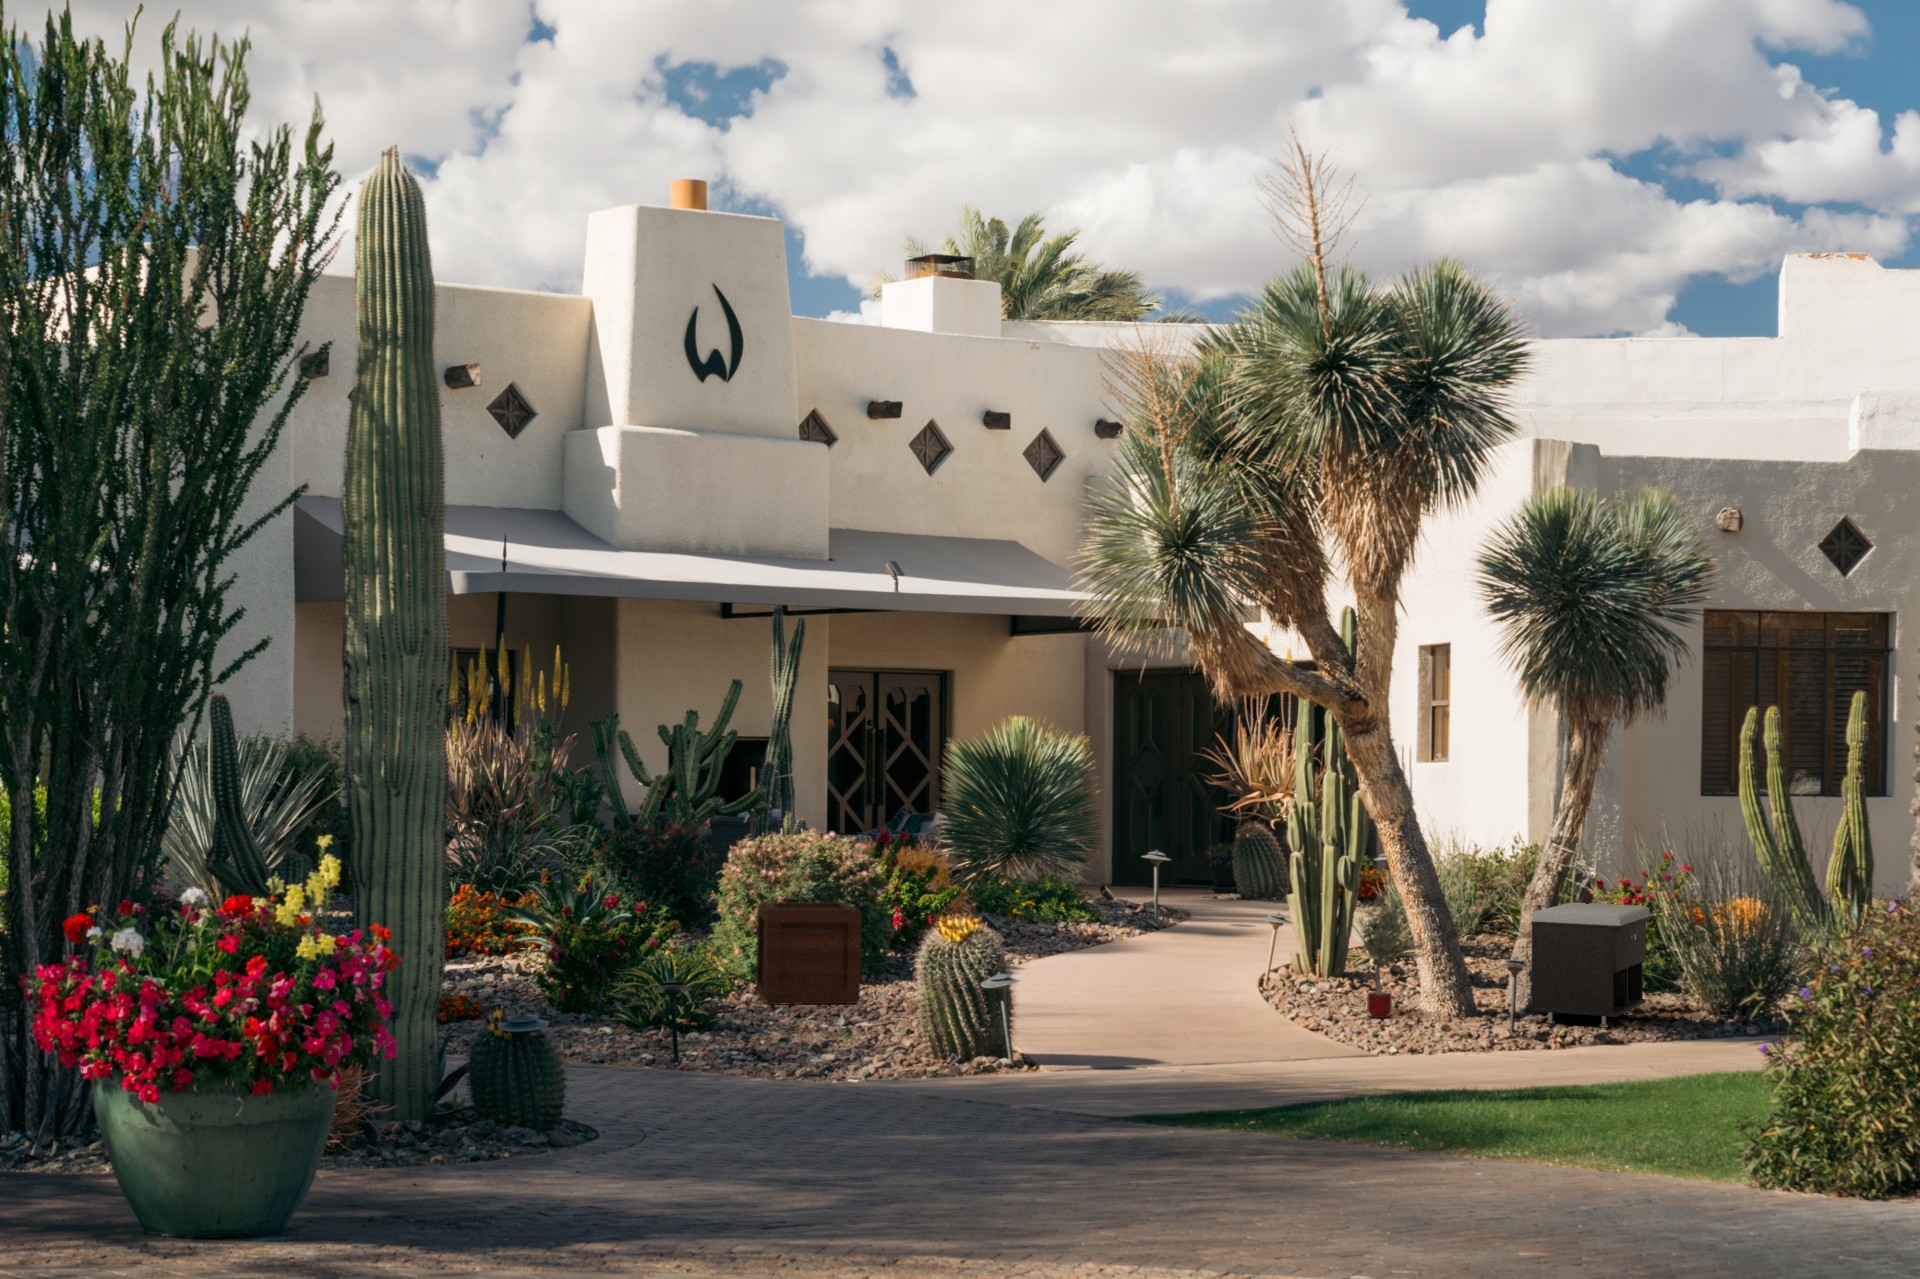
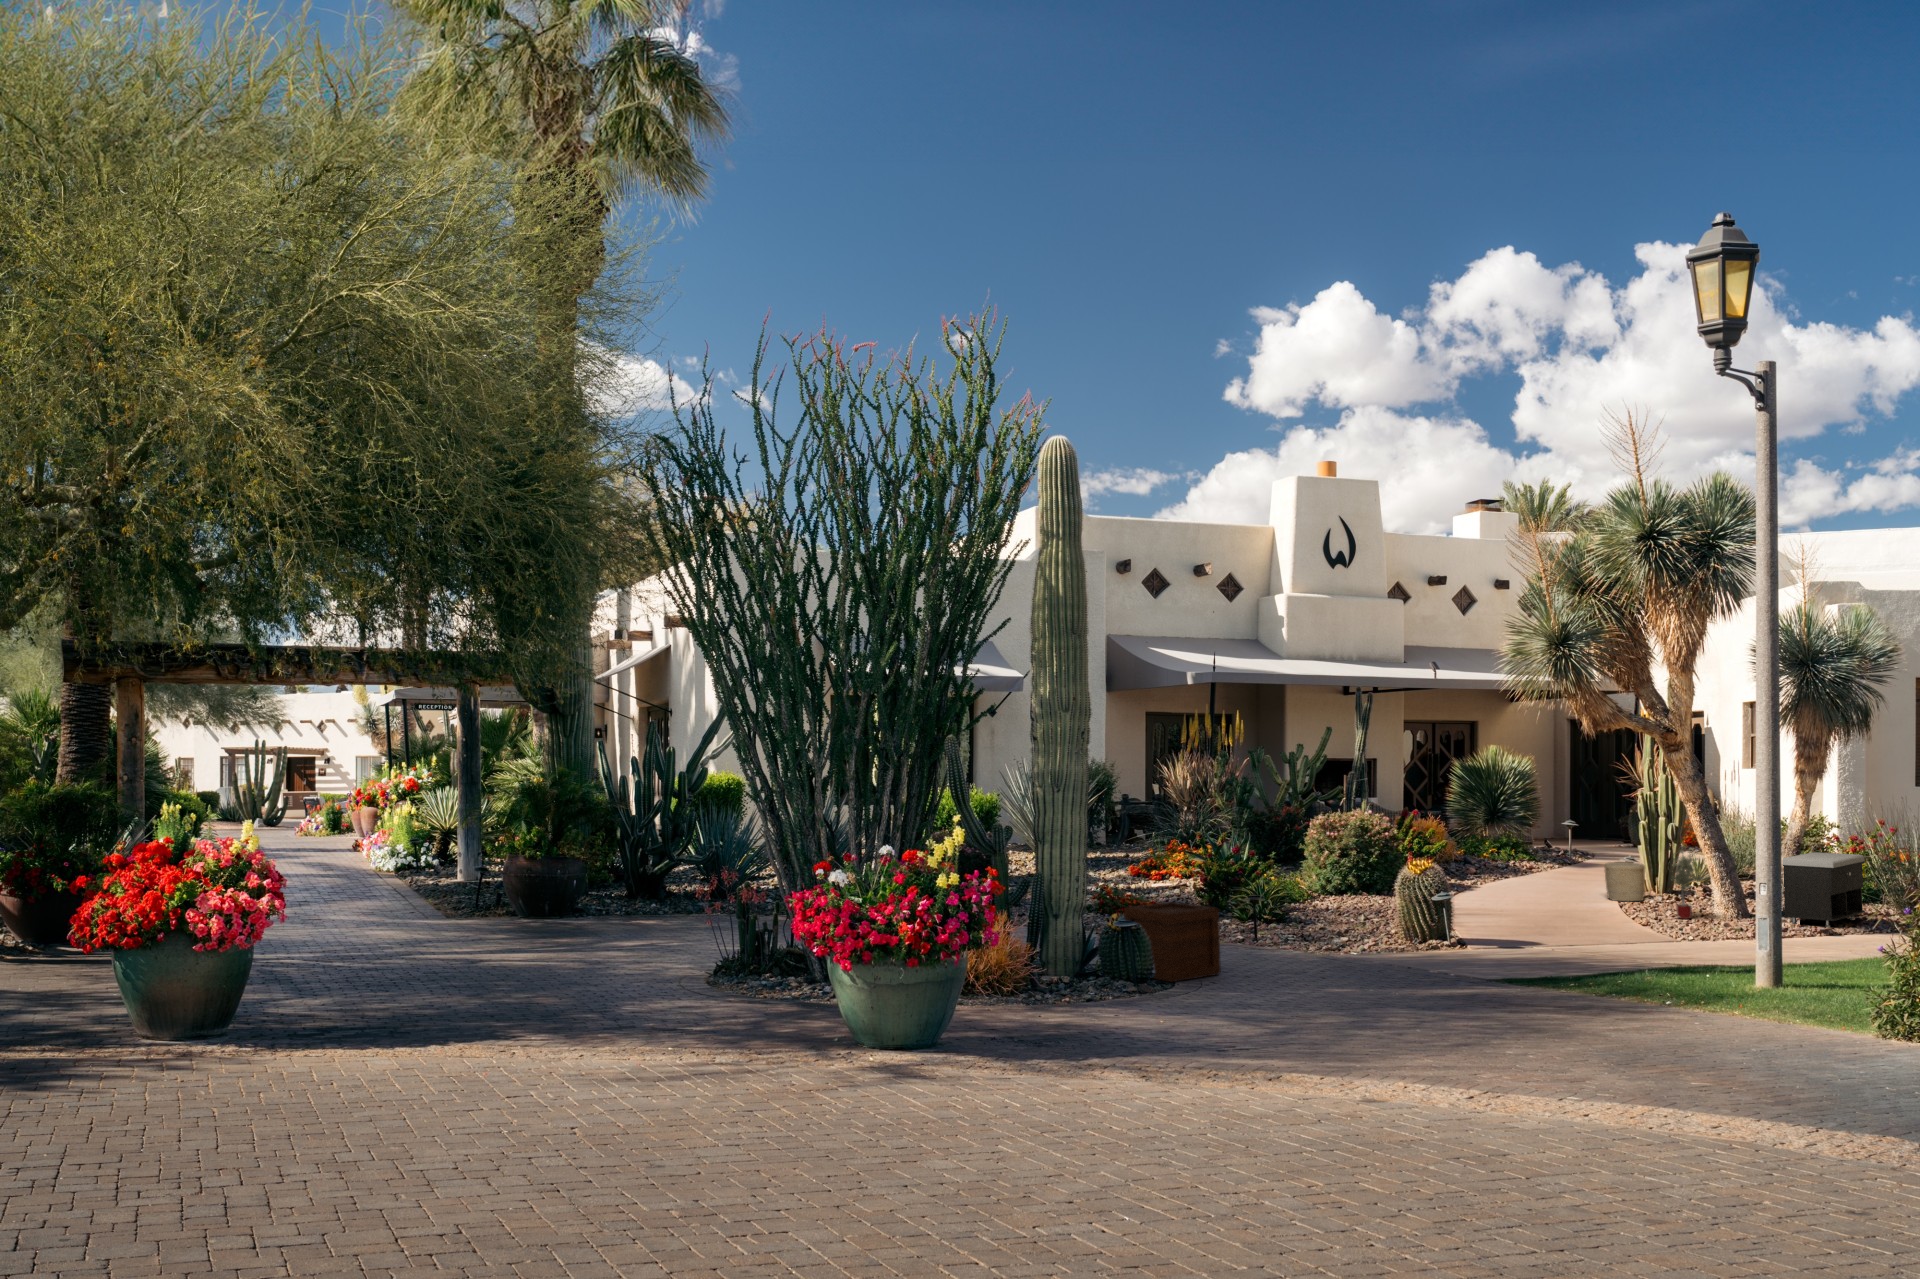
wooden crate: present [756,902,862,1005] -> present [1124,902,1221,982]
woven basket: none [1233,922,1299,991] -> present [1604,862,1645,902]

